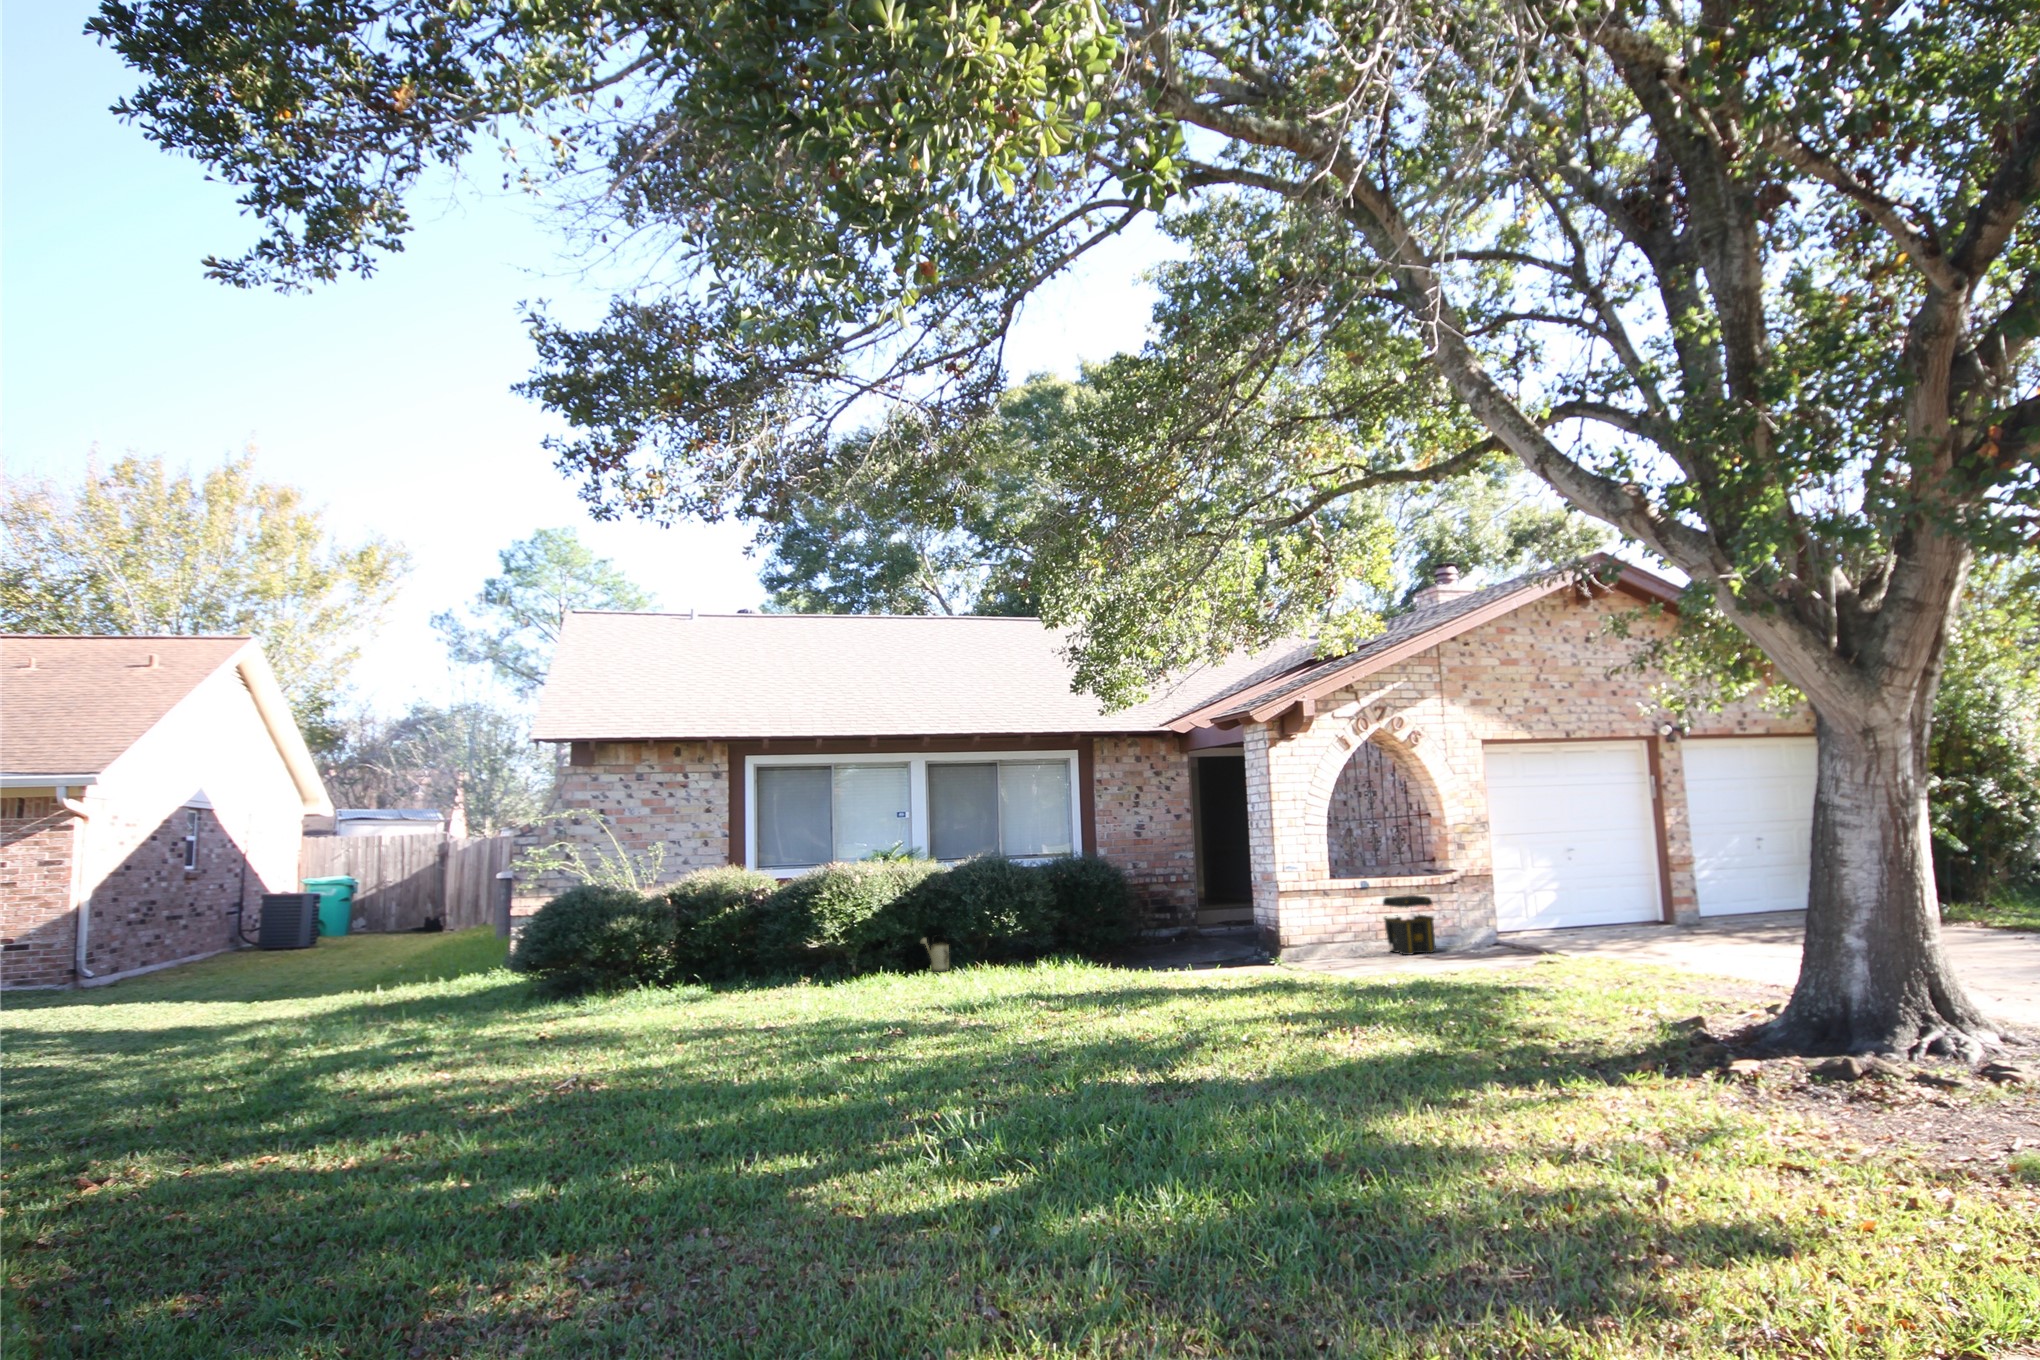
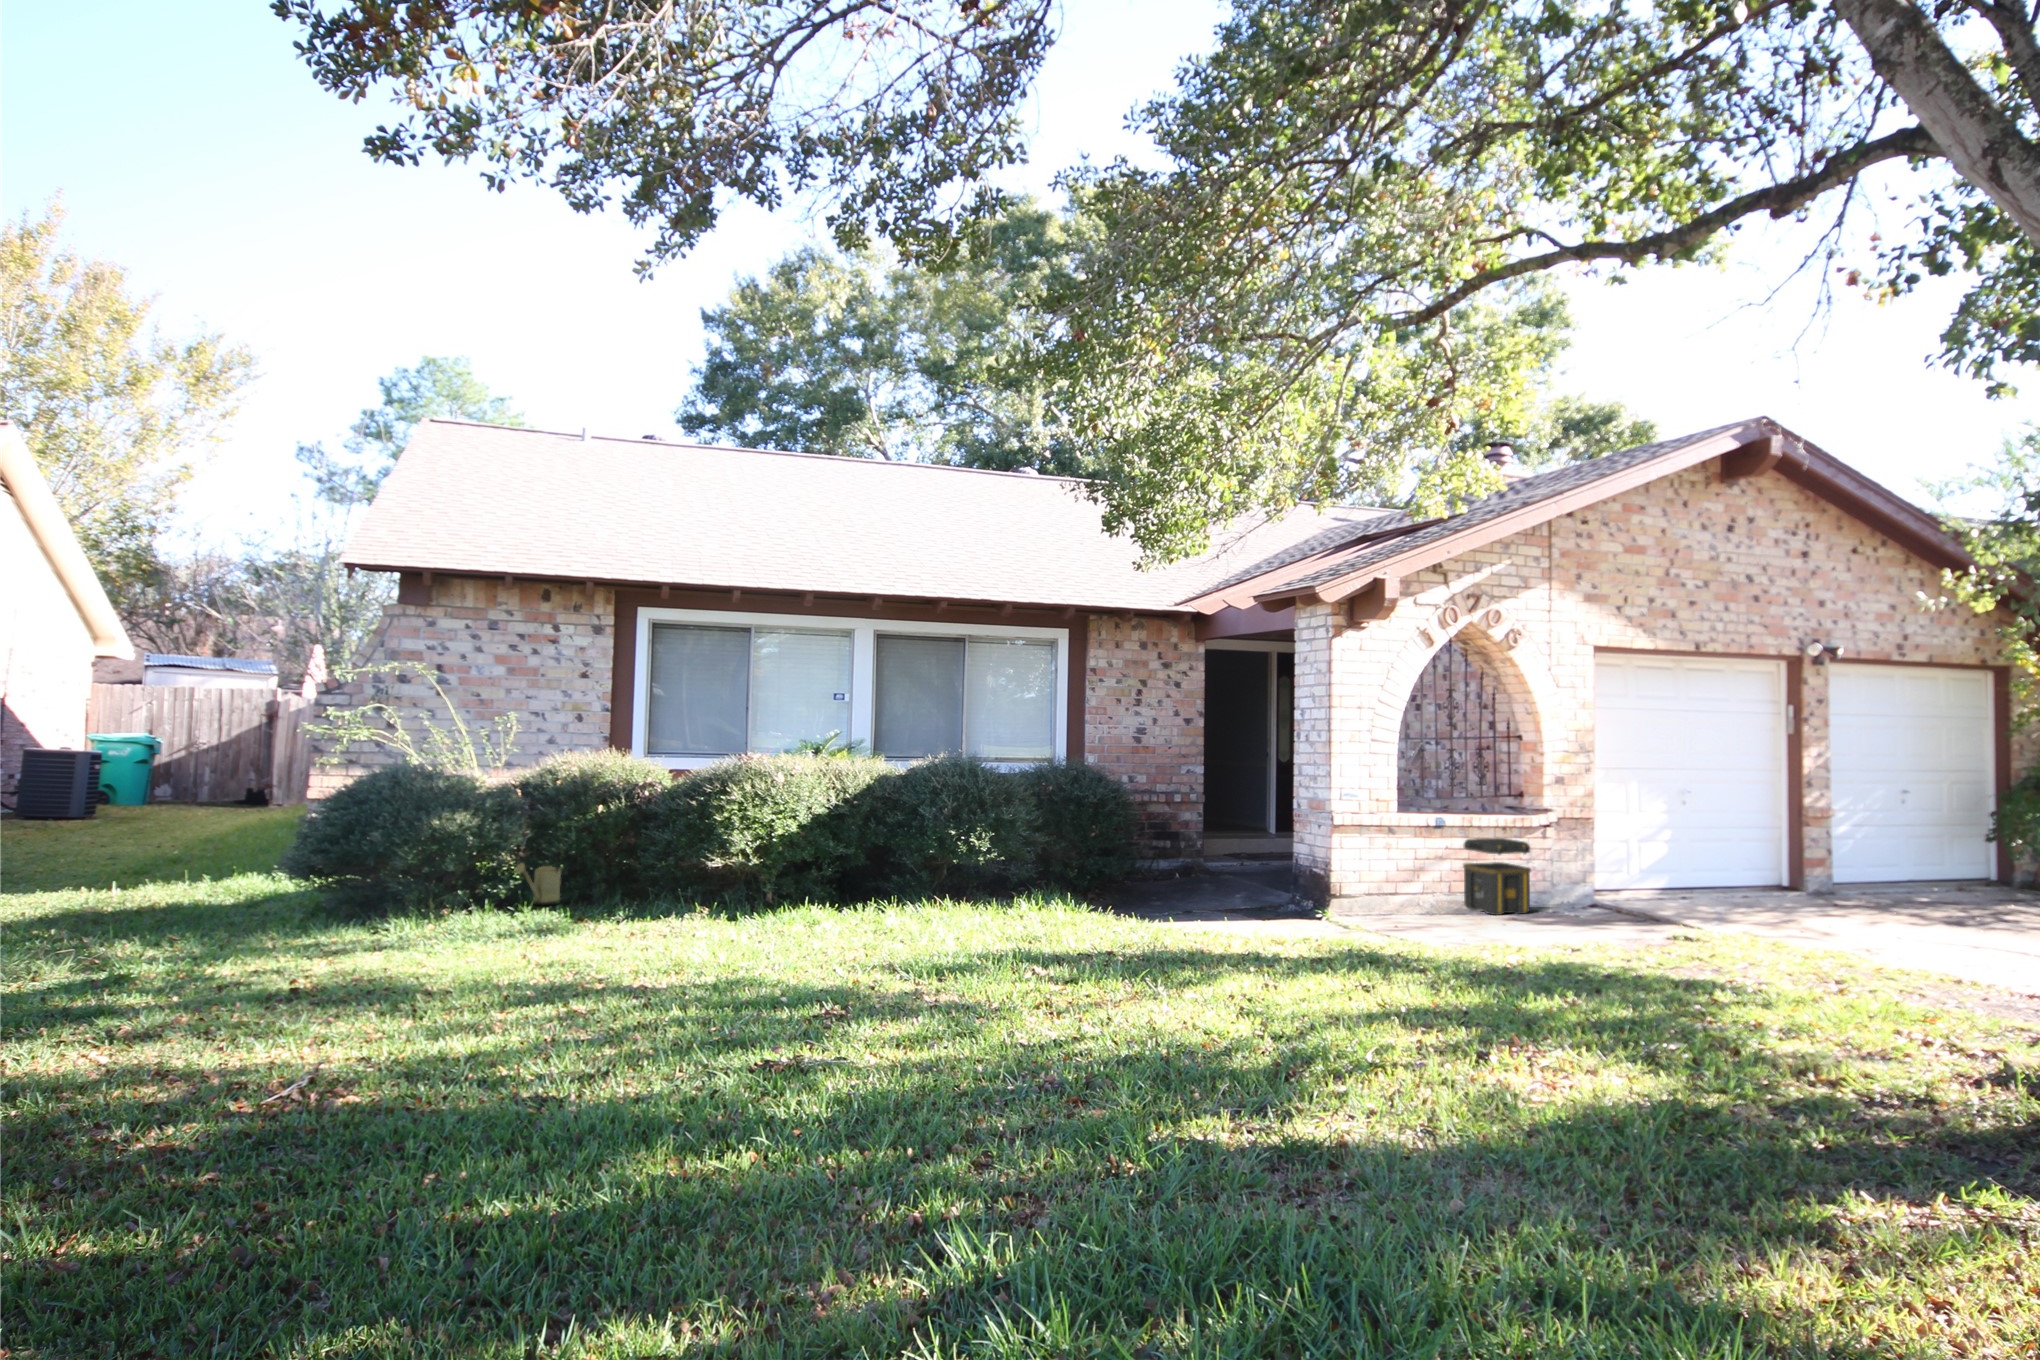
watering can: present [920,938,949,972] -> present [515,863,561,905]

